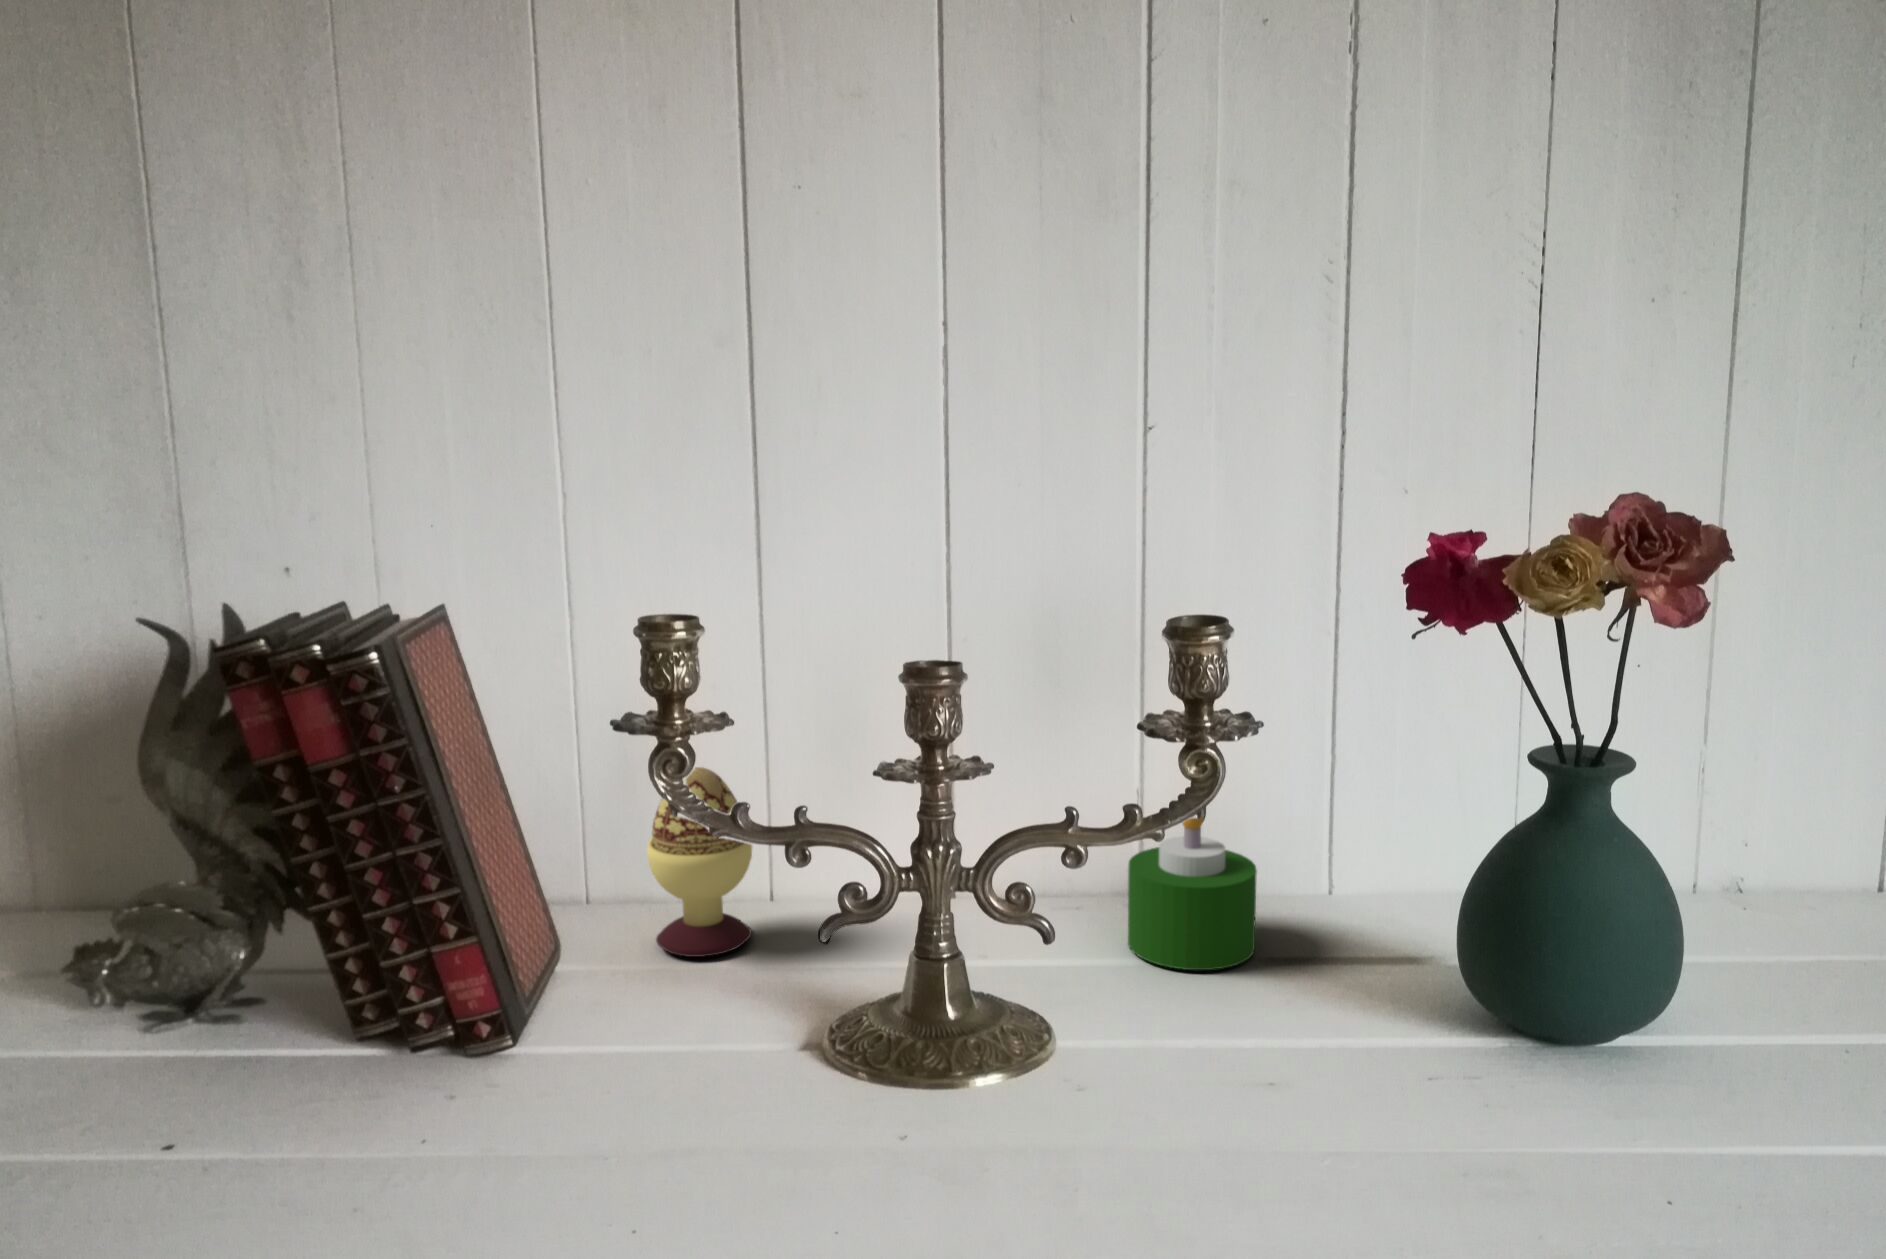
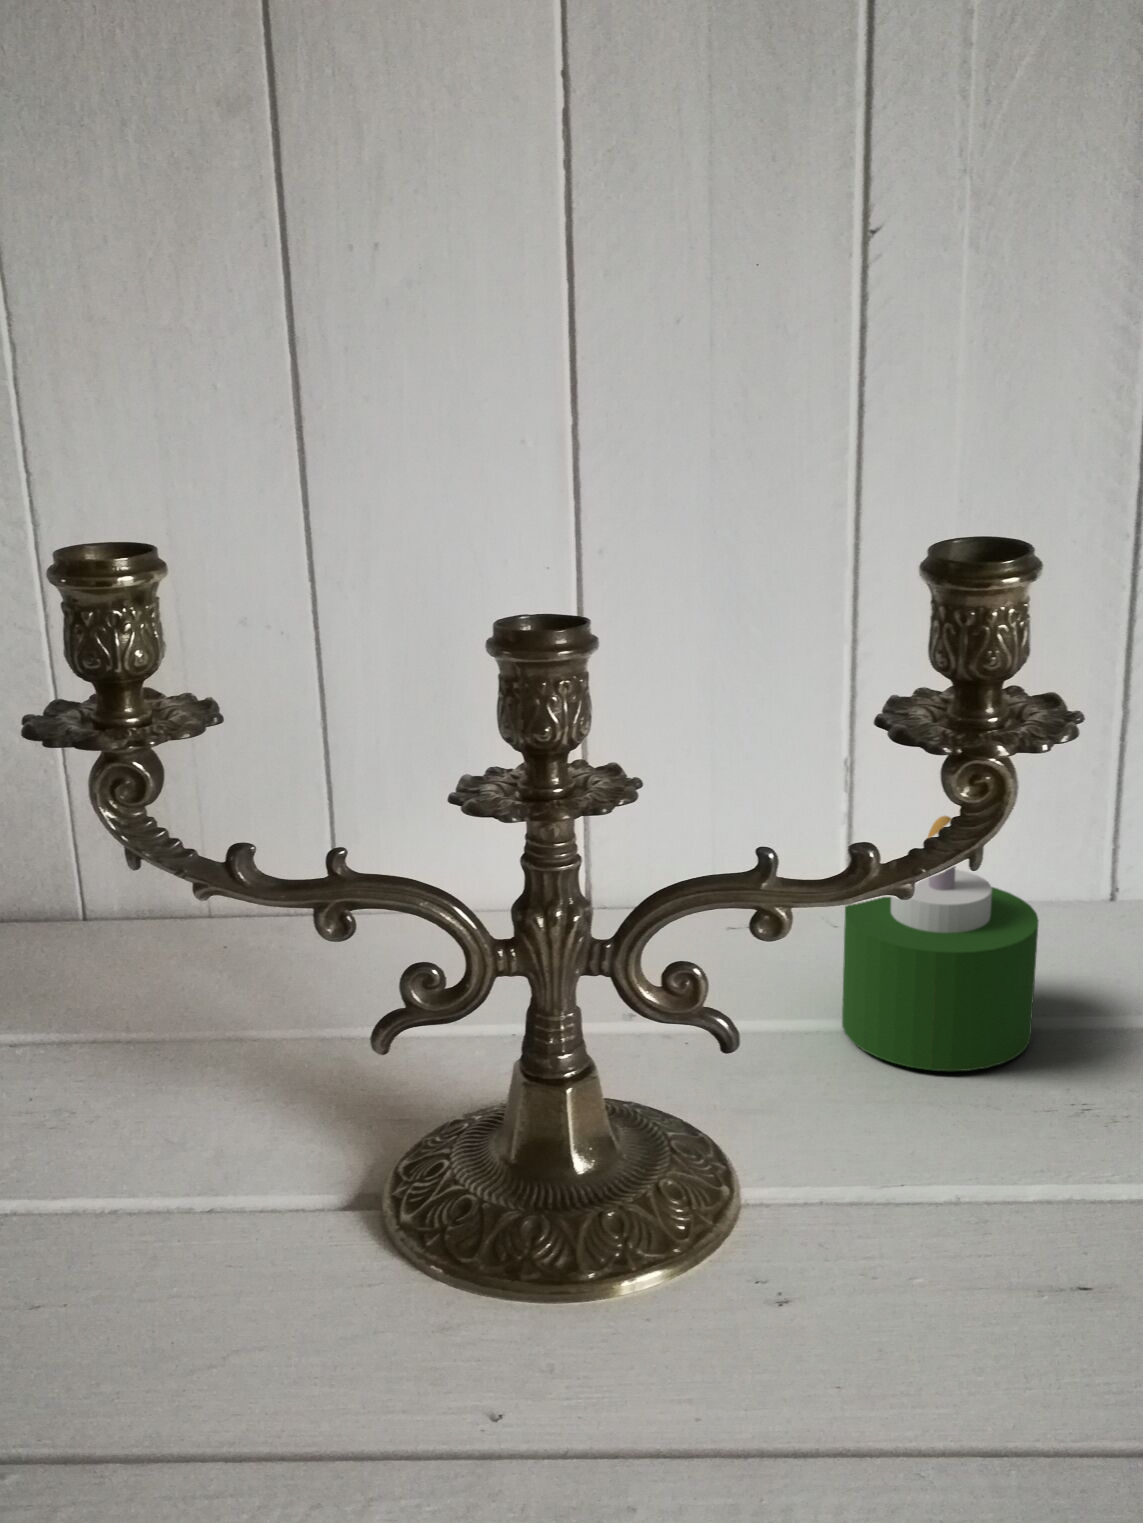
decorative egg: present [647,767,752,957] -> none [129,773,290,1050]

